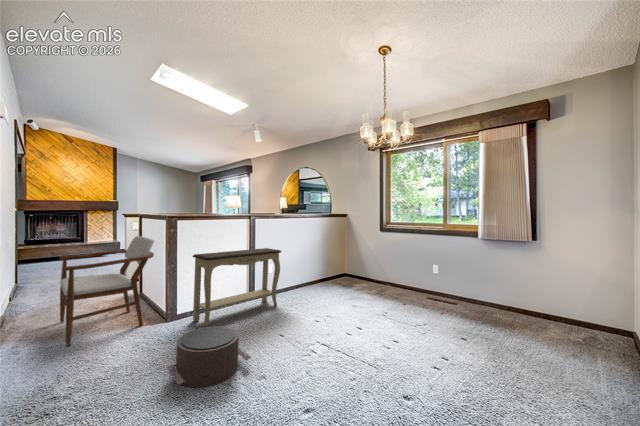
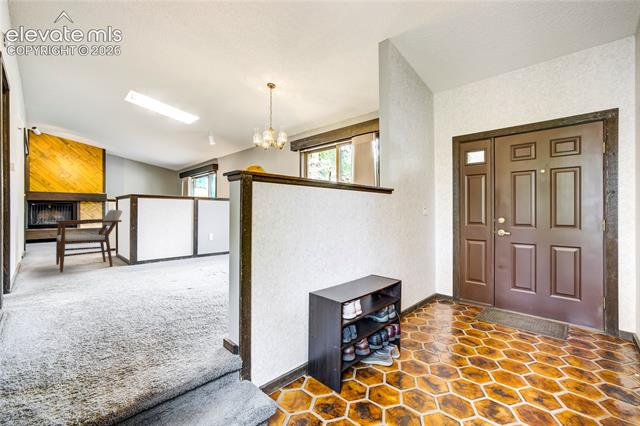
console table: present [193,248,281,327] -> none [148,220,216,267]
pouf: present [167,326,251,388] -> none [119,258,173,284]

